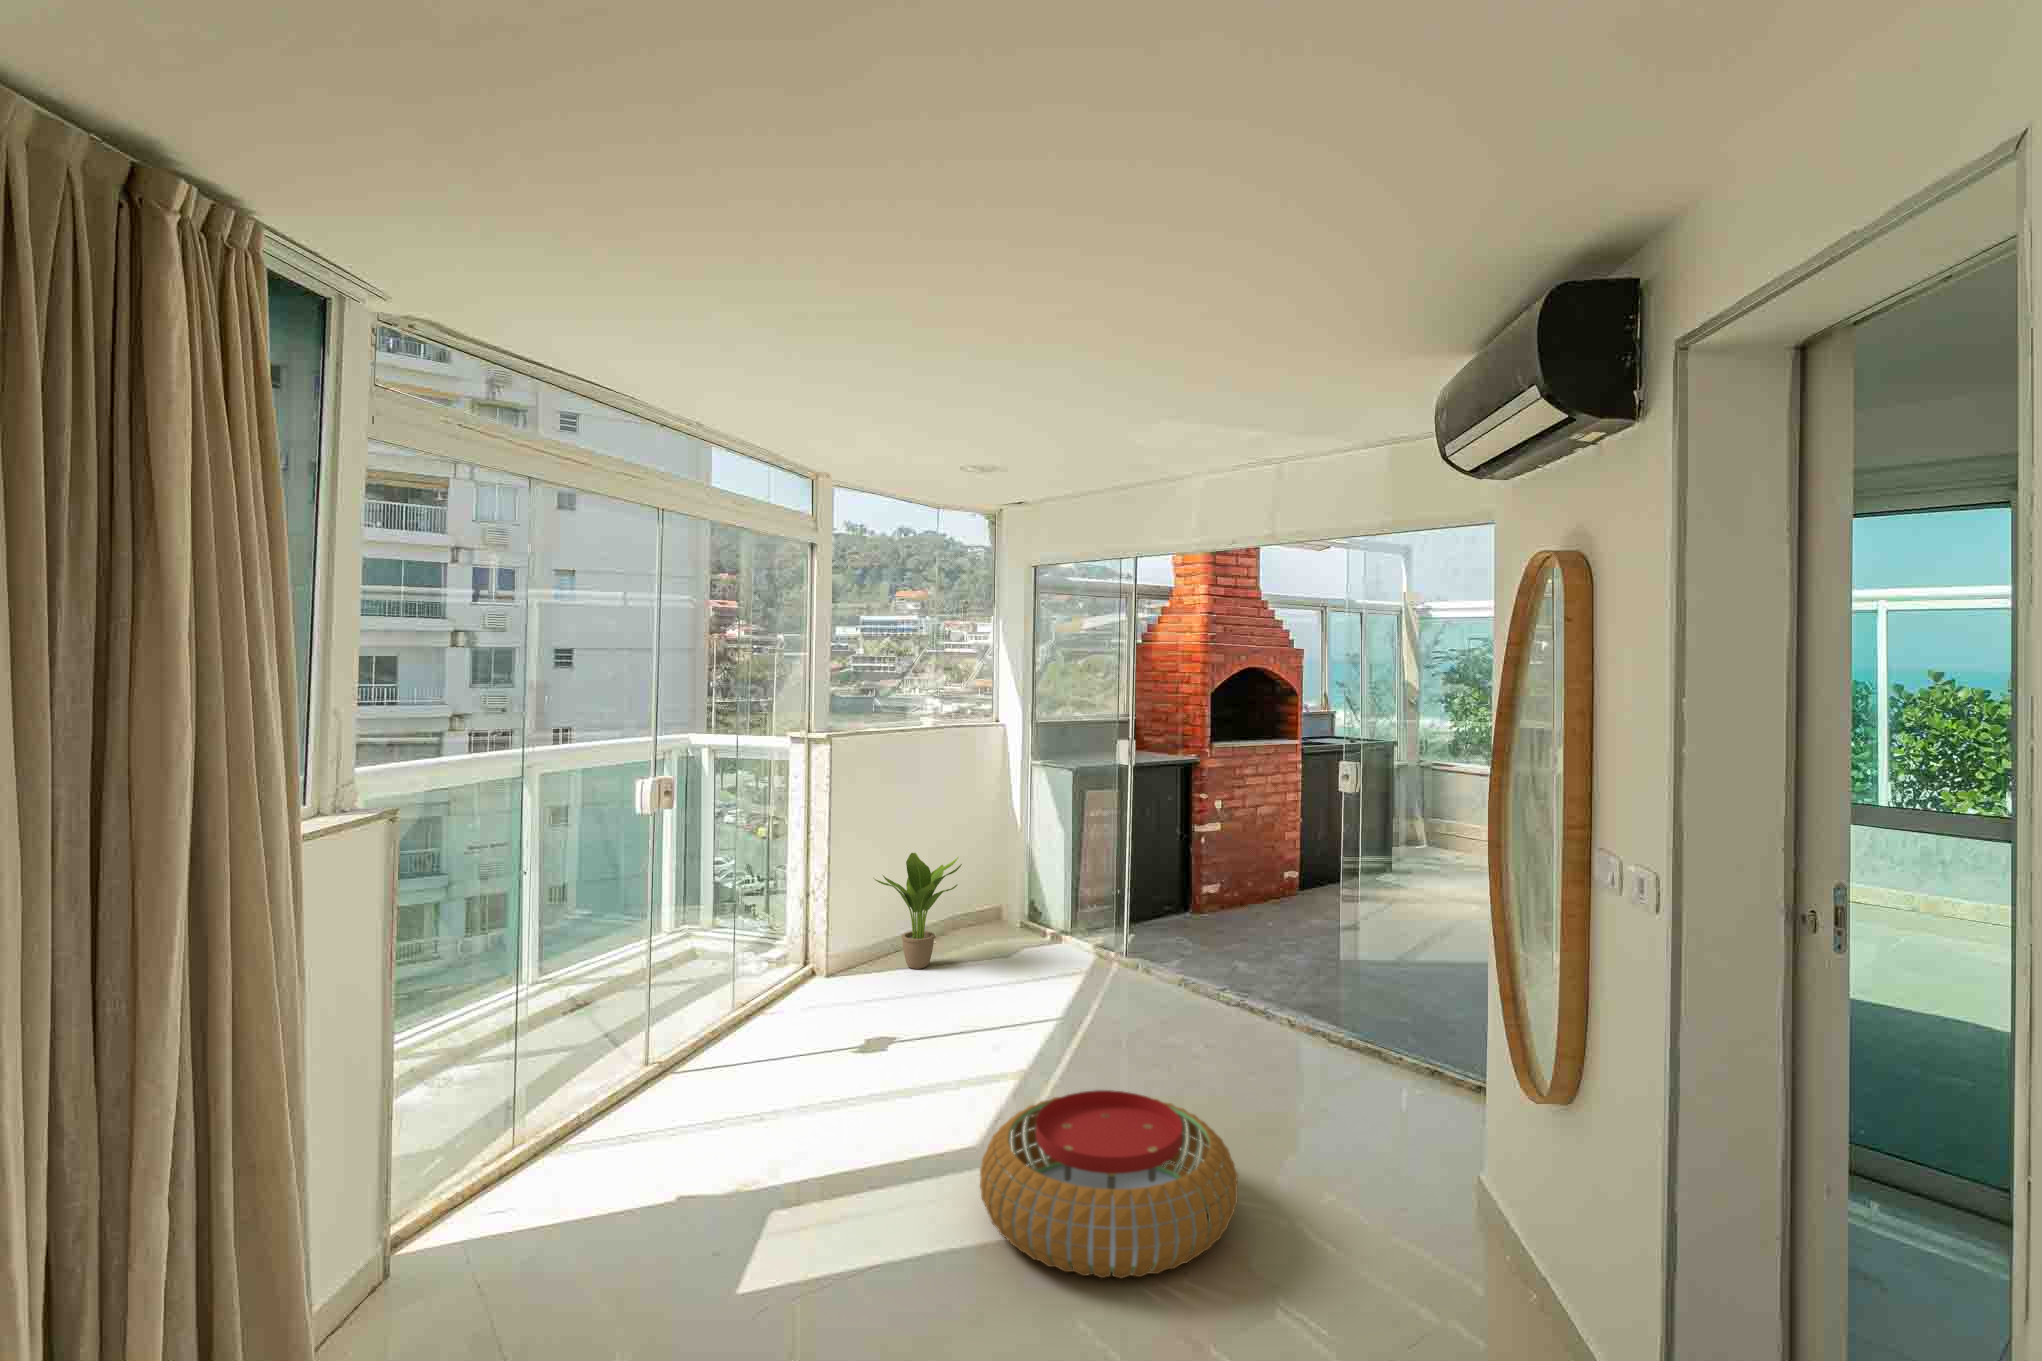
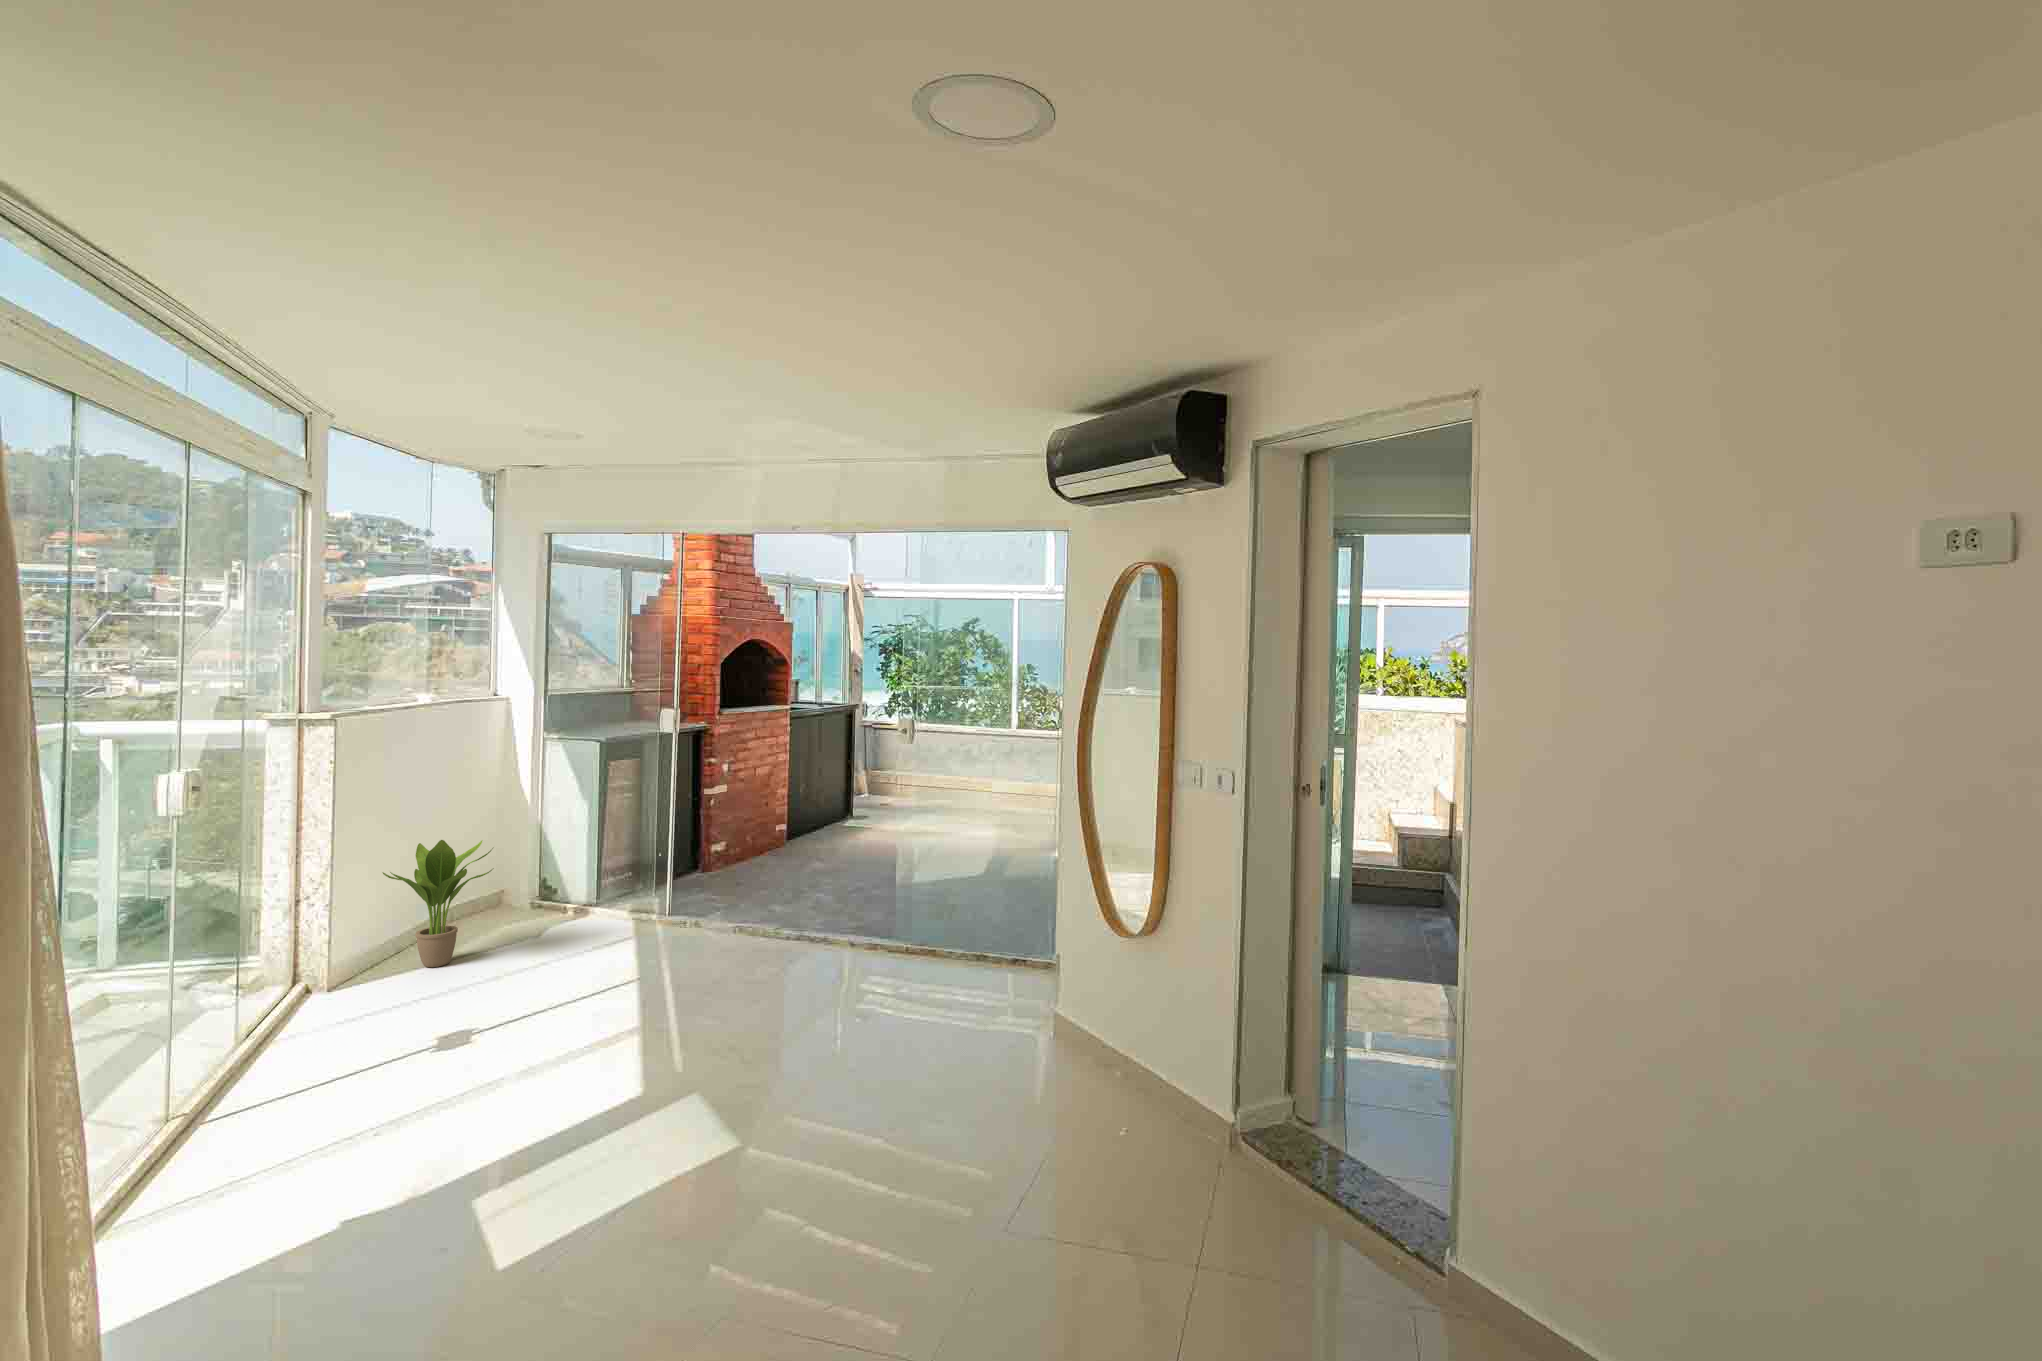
pouf: present [980,1090,1238,1278] -> none [690,998,915,1142]

